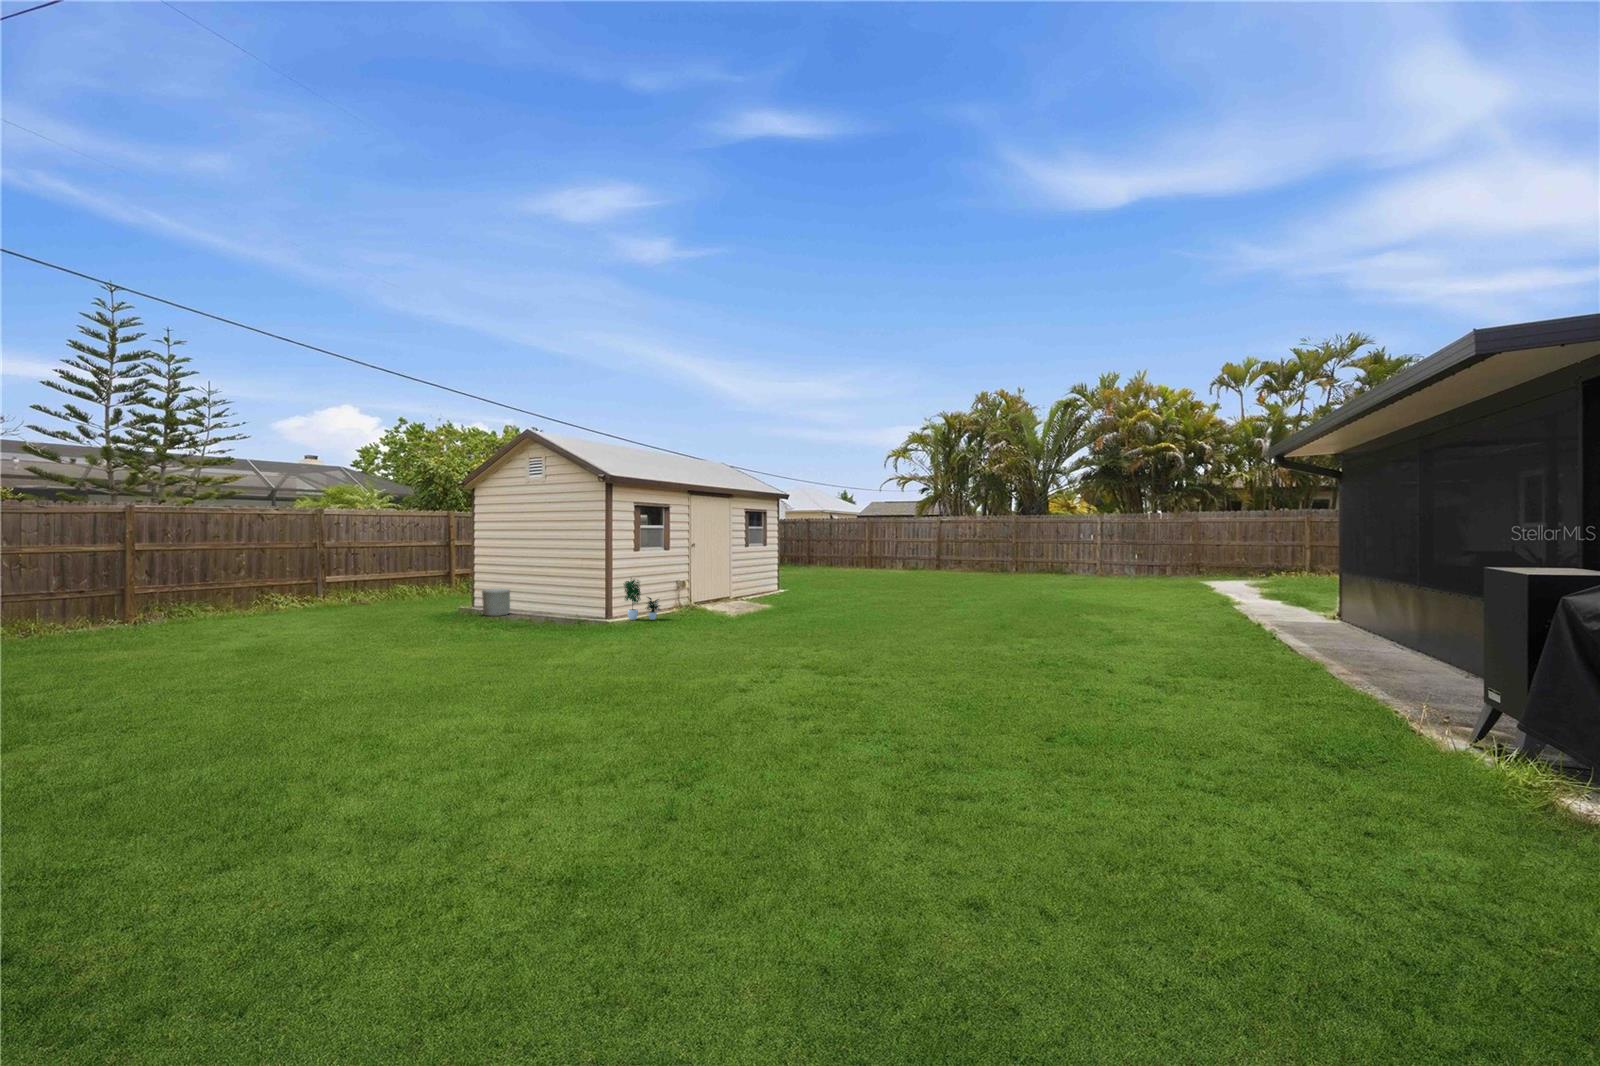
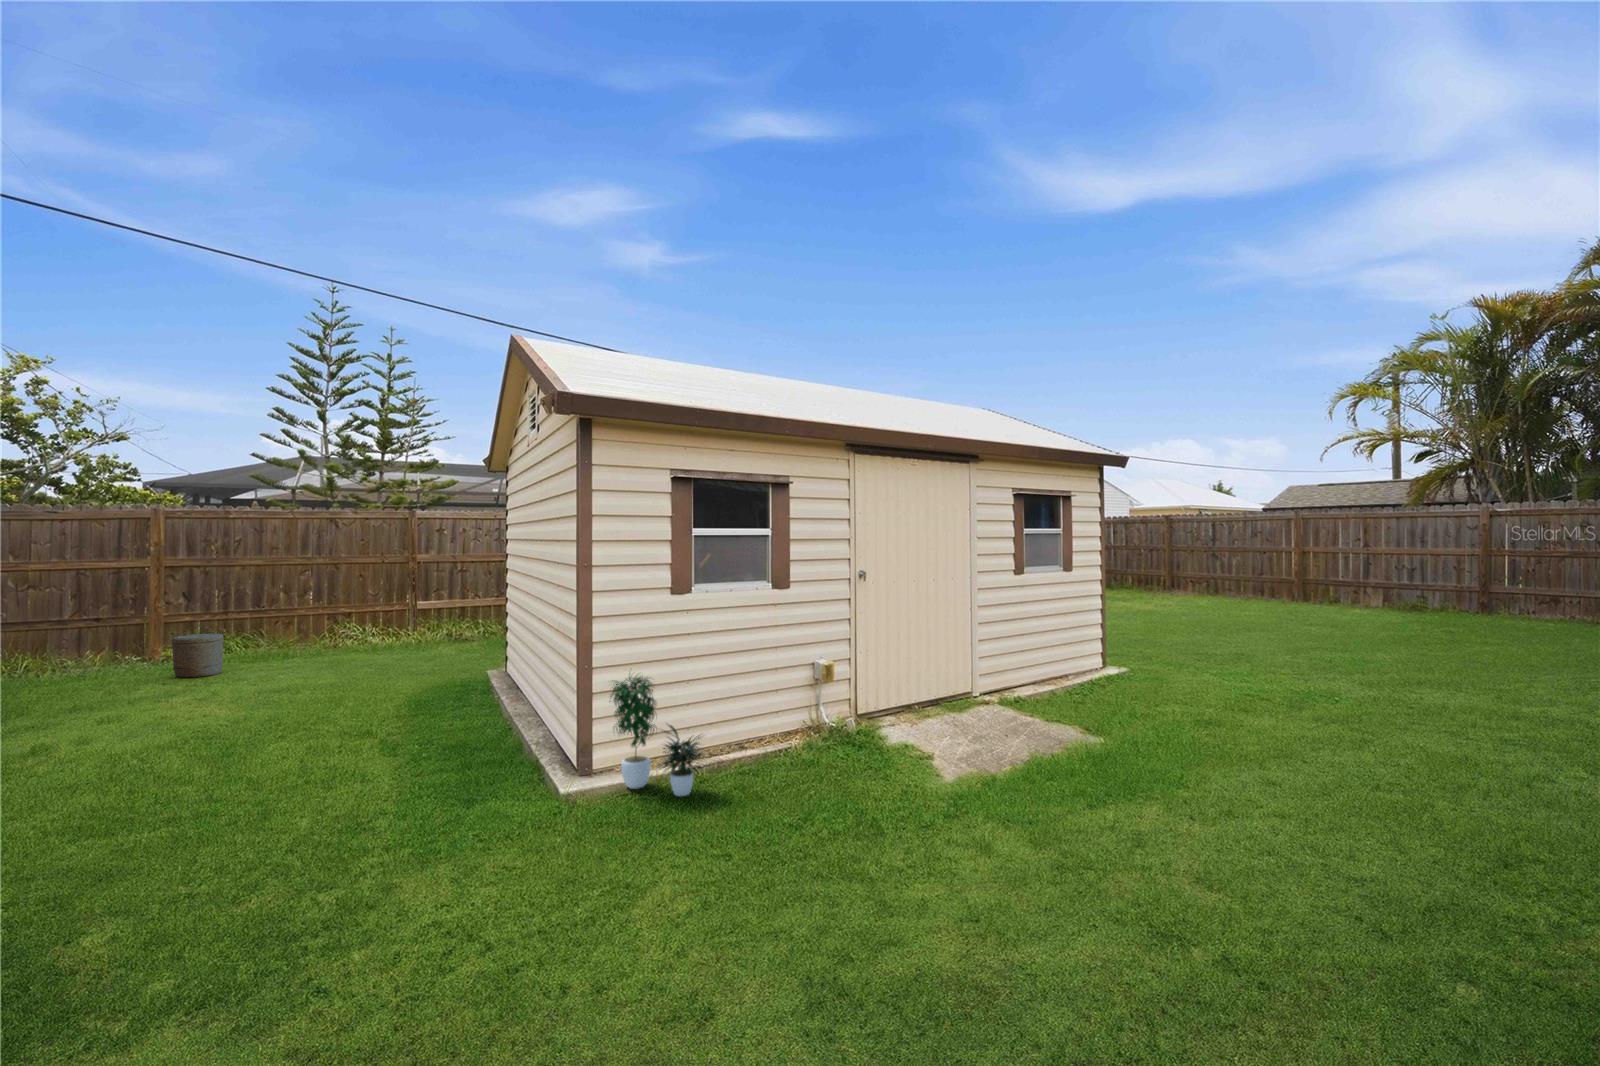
woven basket: present [482,589,510,616] -> present [171,634,223,678]

